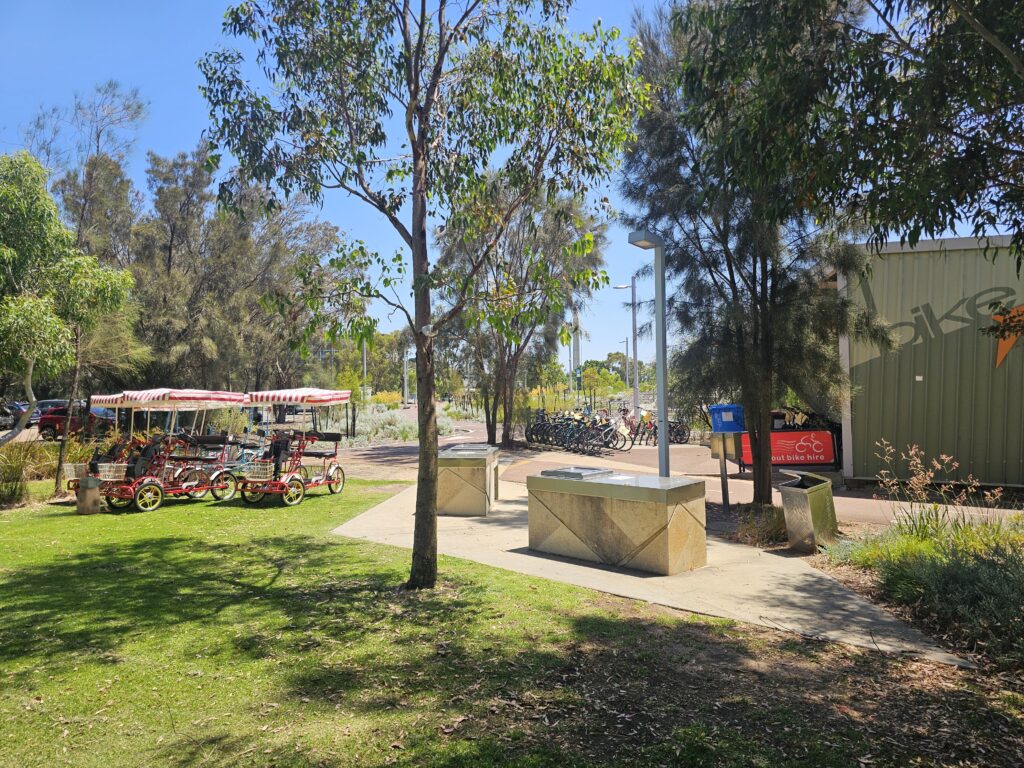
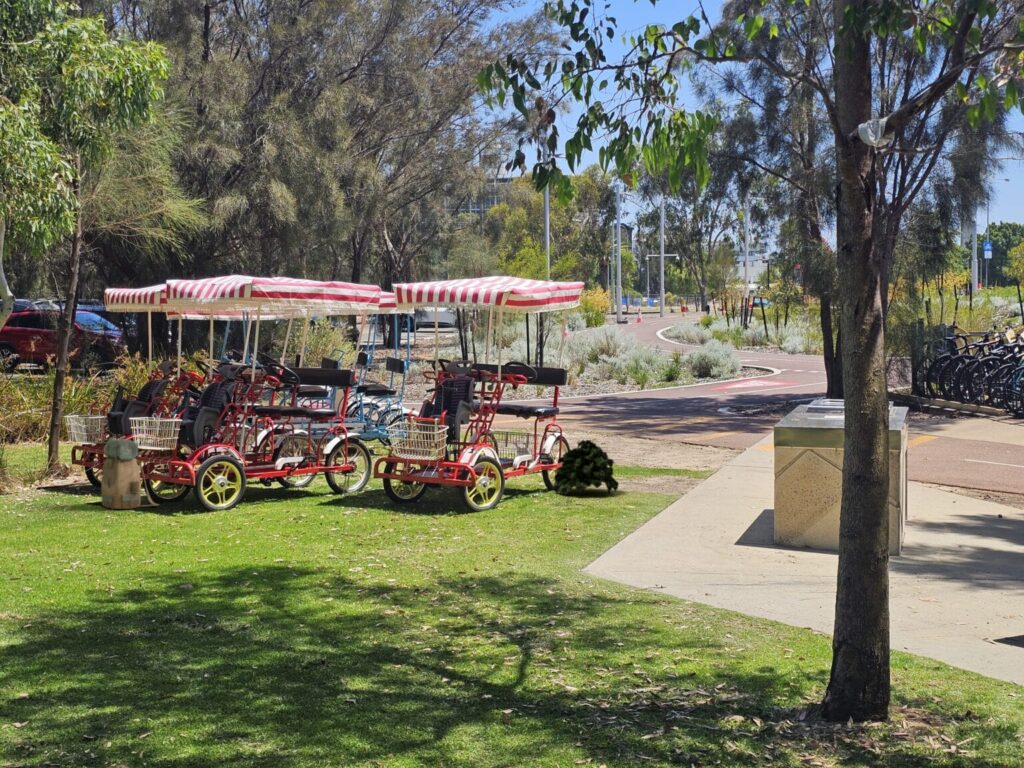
potted plant: none [332,468,364,495] -> present [553,440,619,495]

